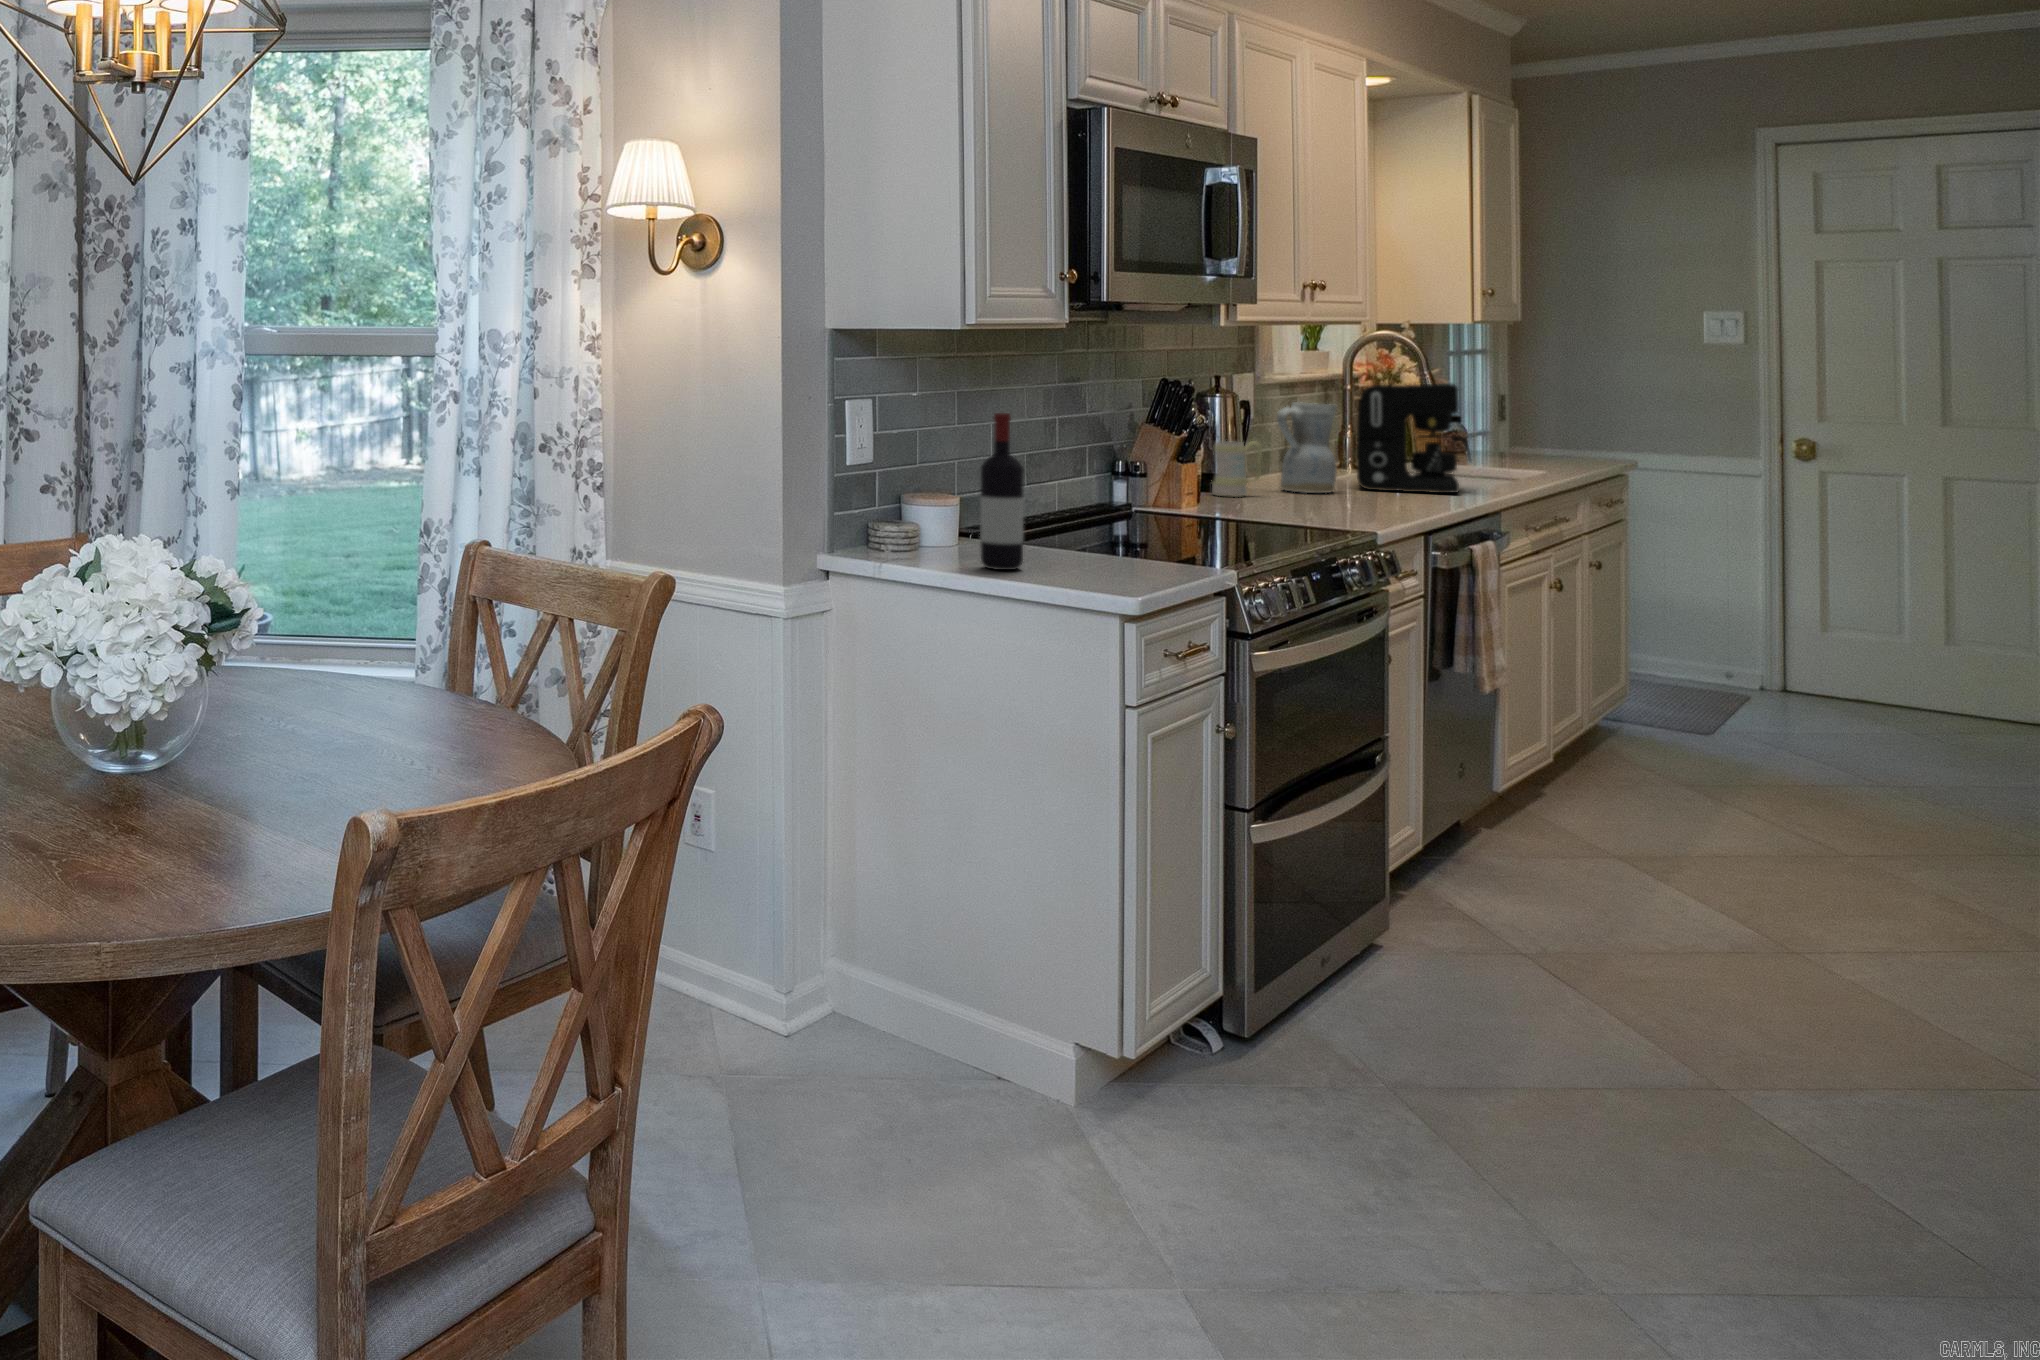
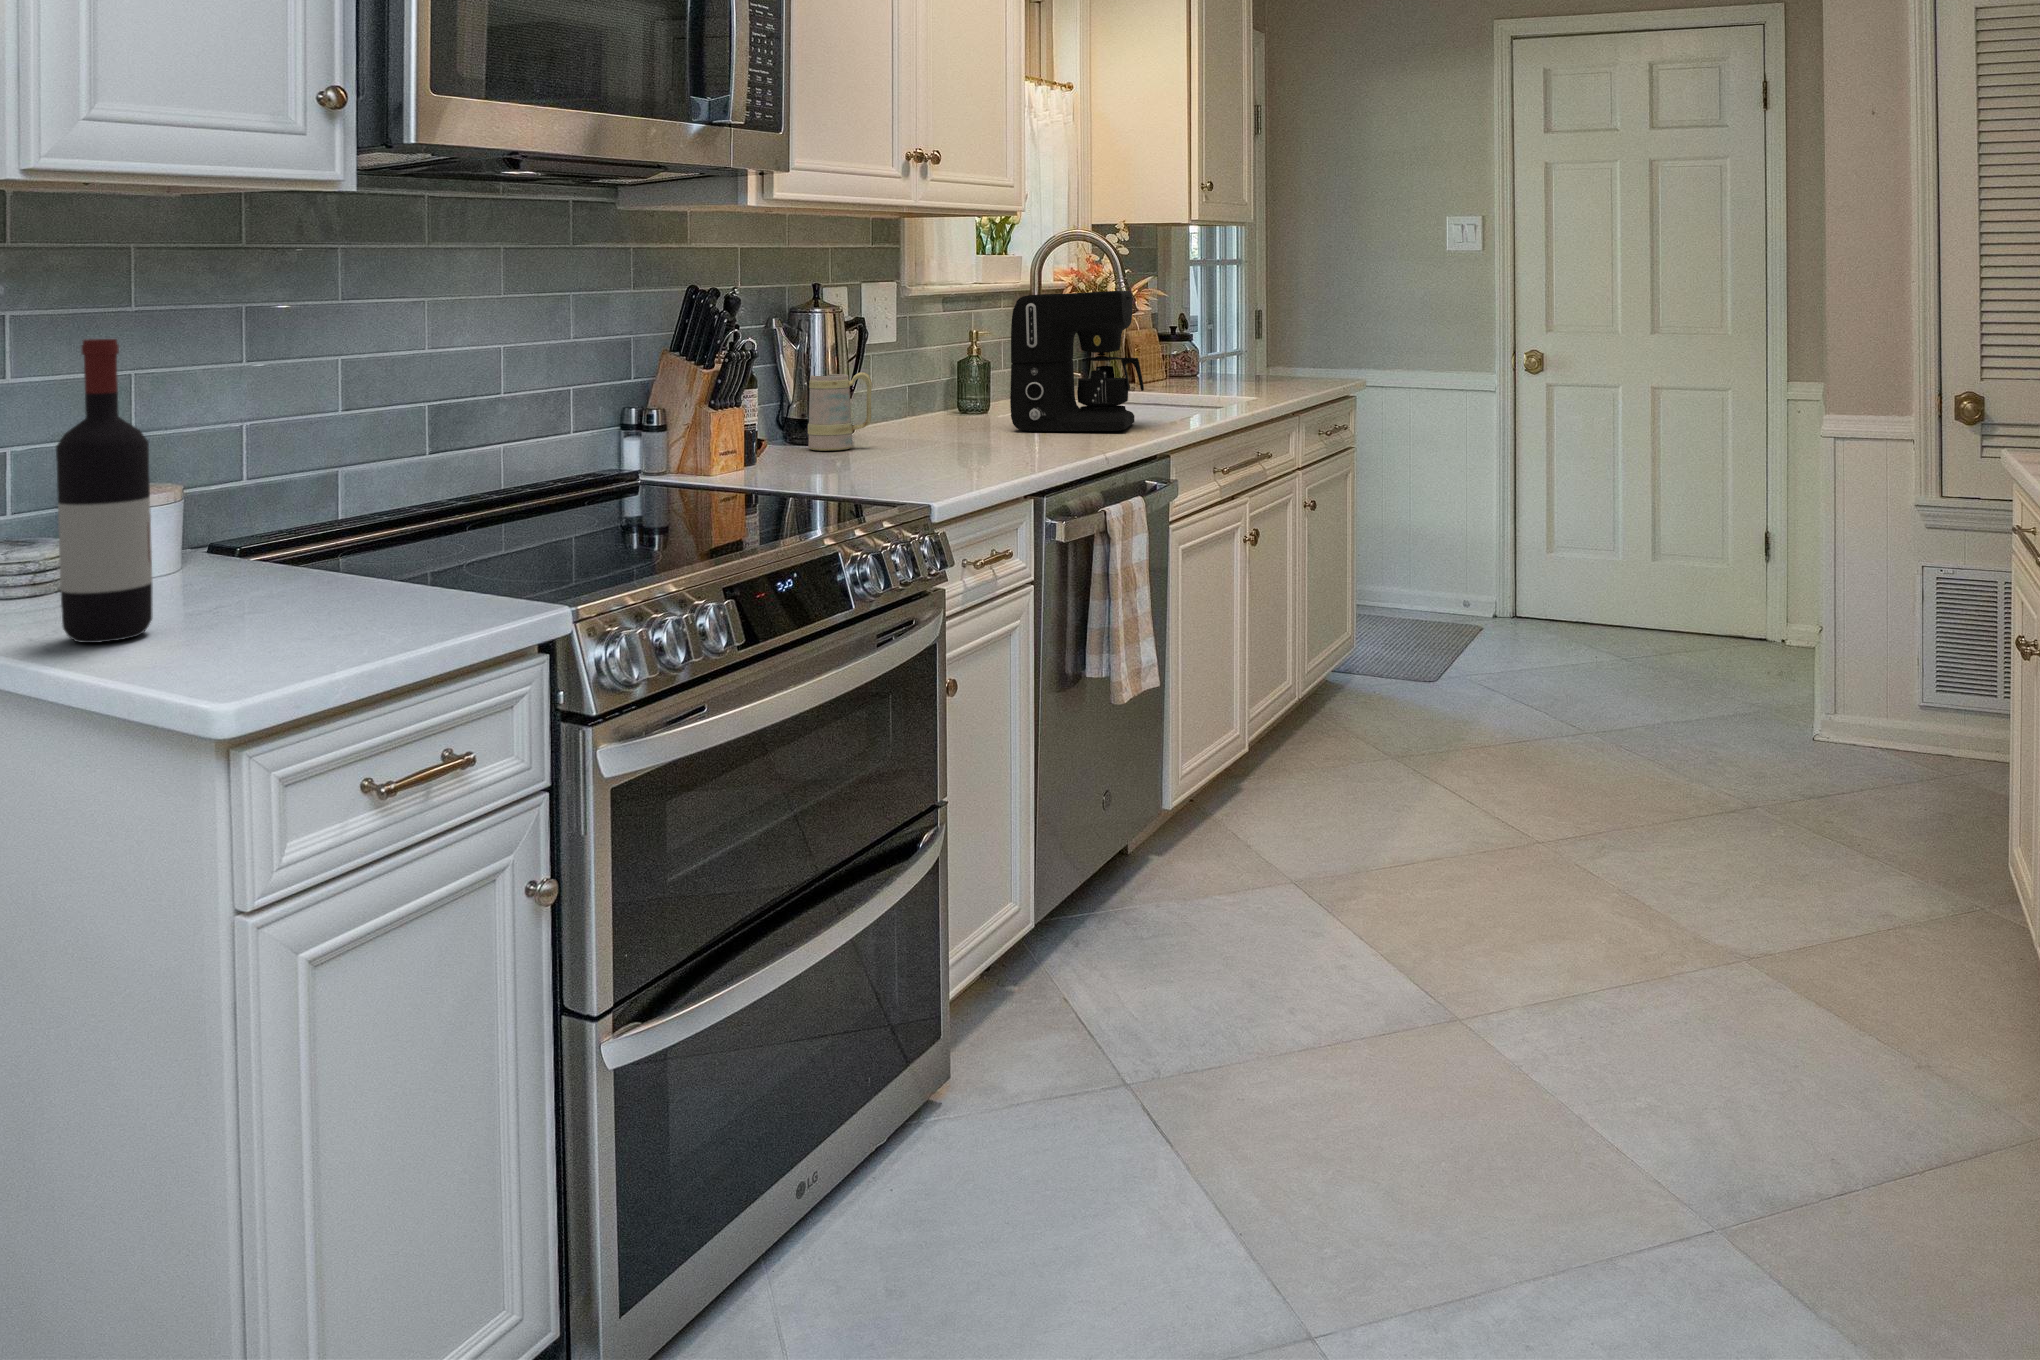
ceramic pitcher: present [1277,402,1337,493] -> none [902,318,980,439]

